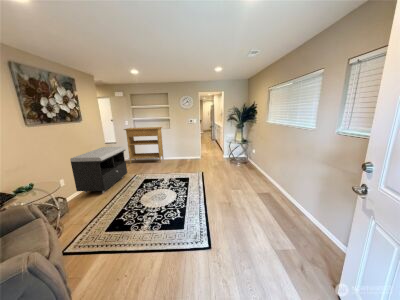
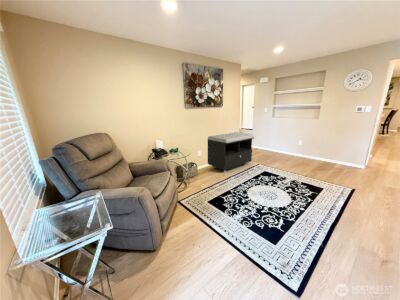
console table: present [124,127,164,164] -> none [260,117,307,161]

